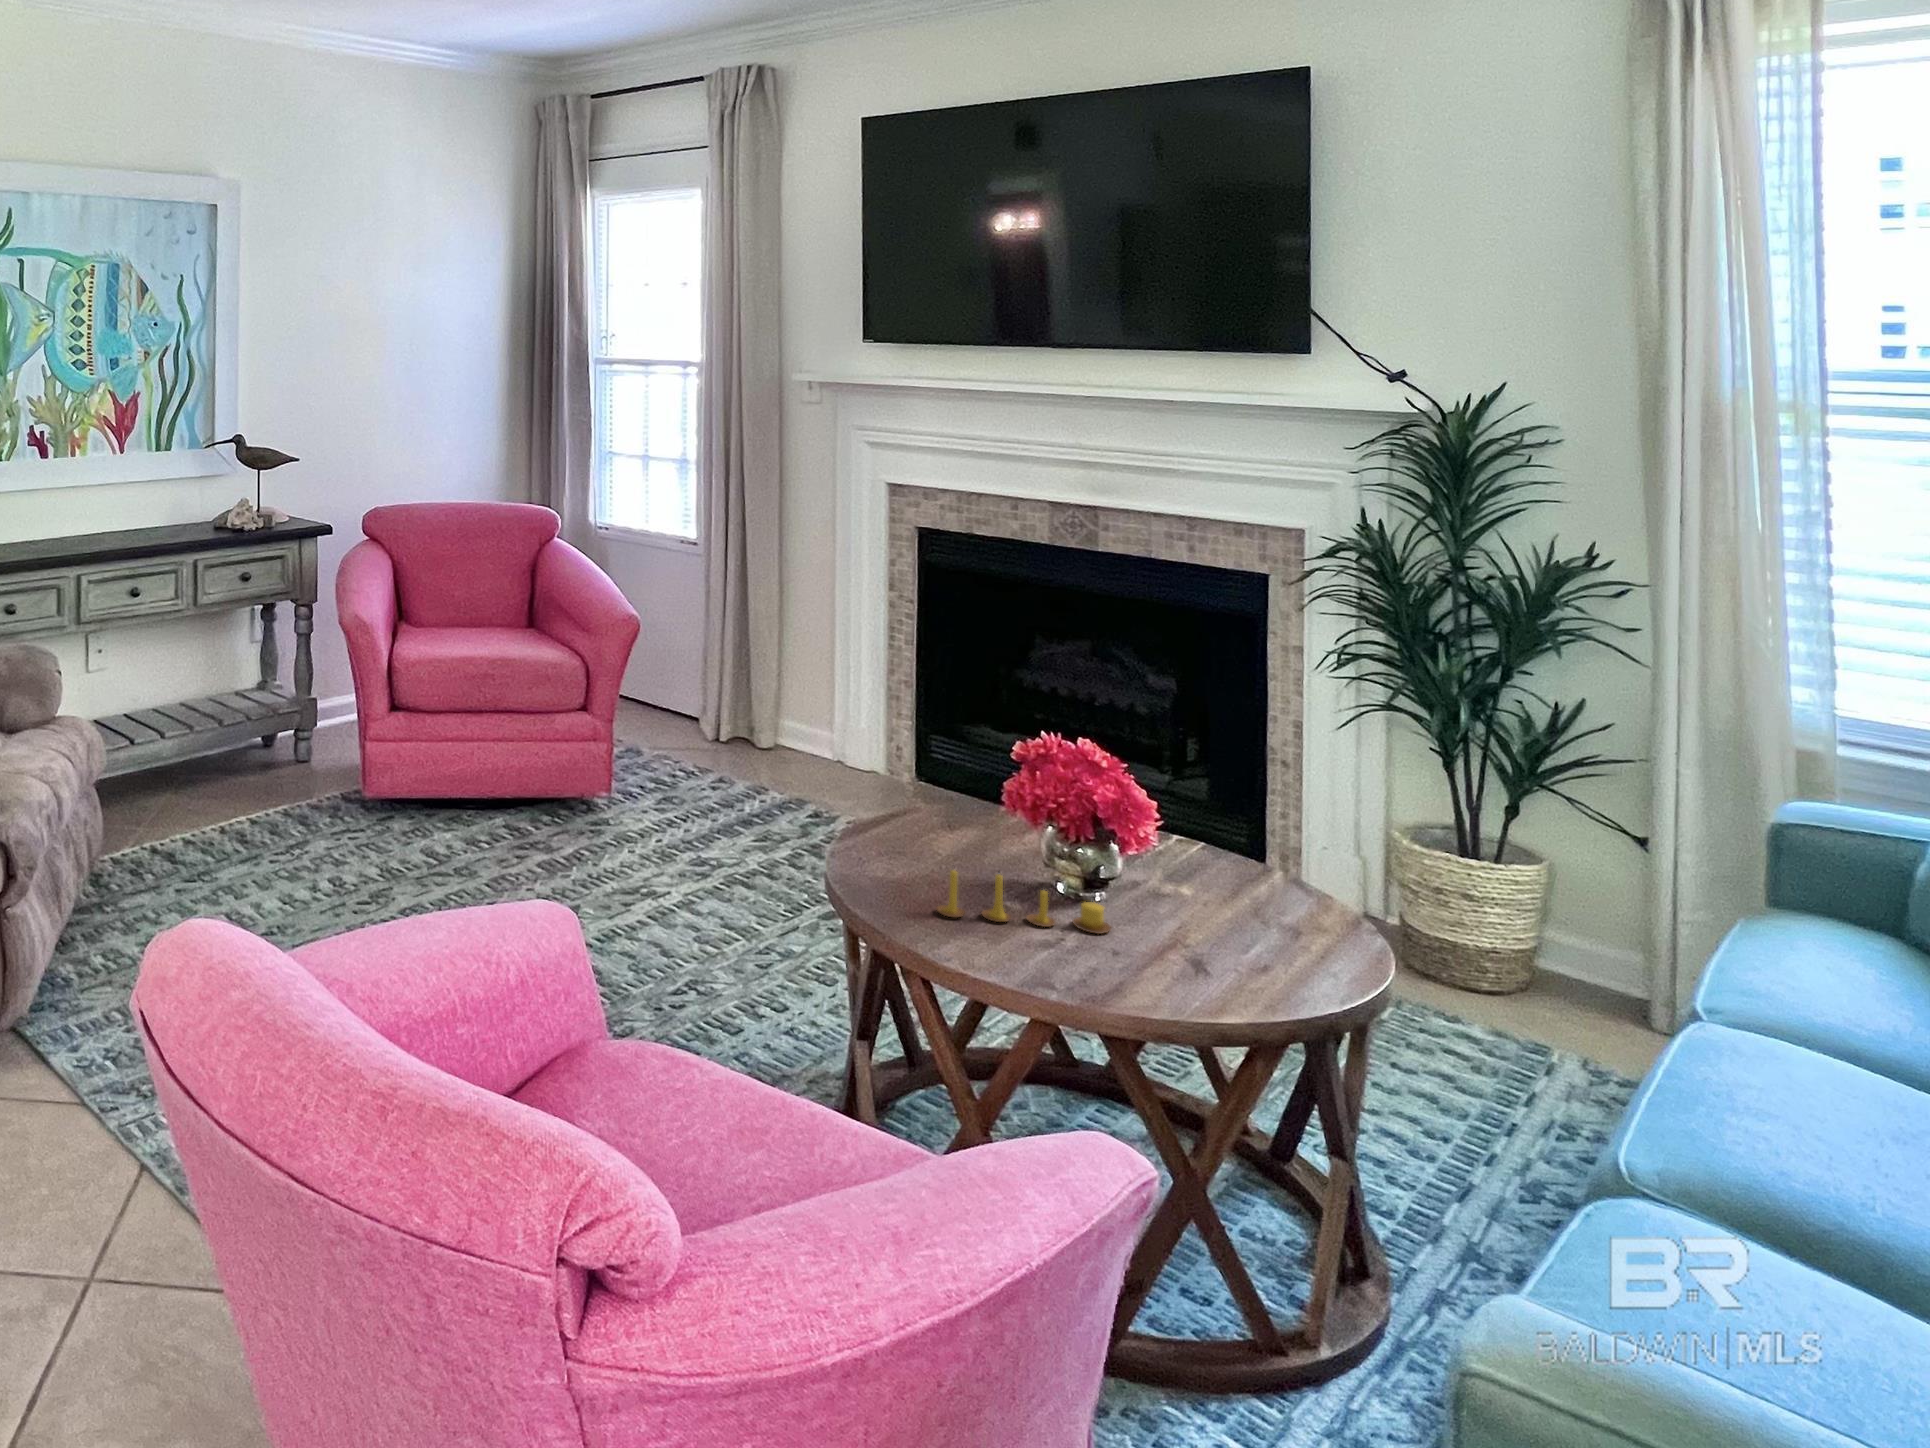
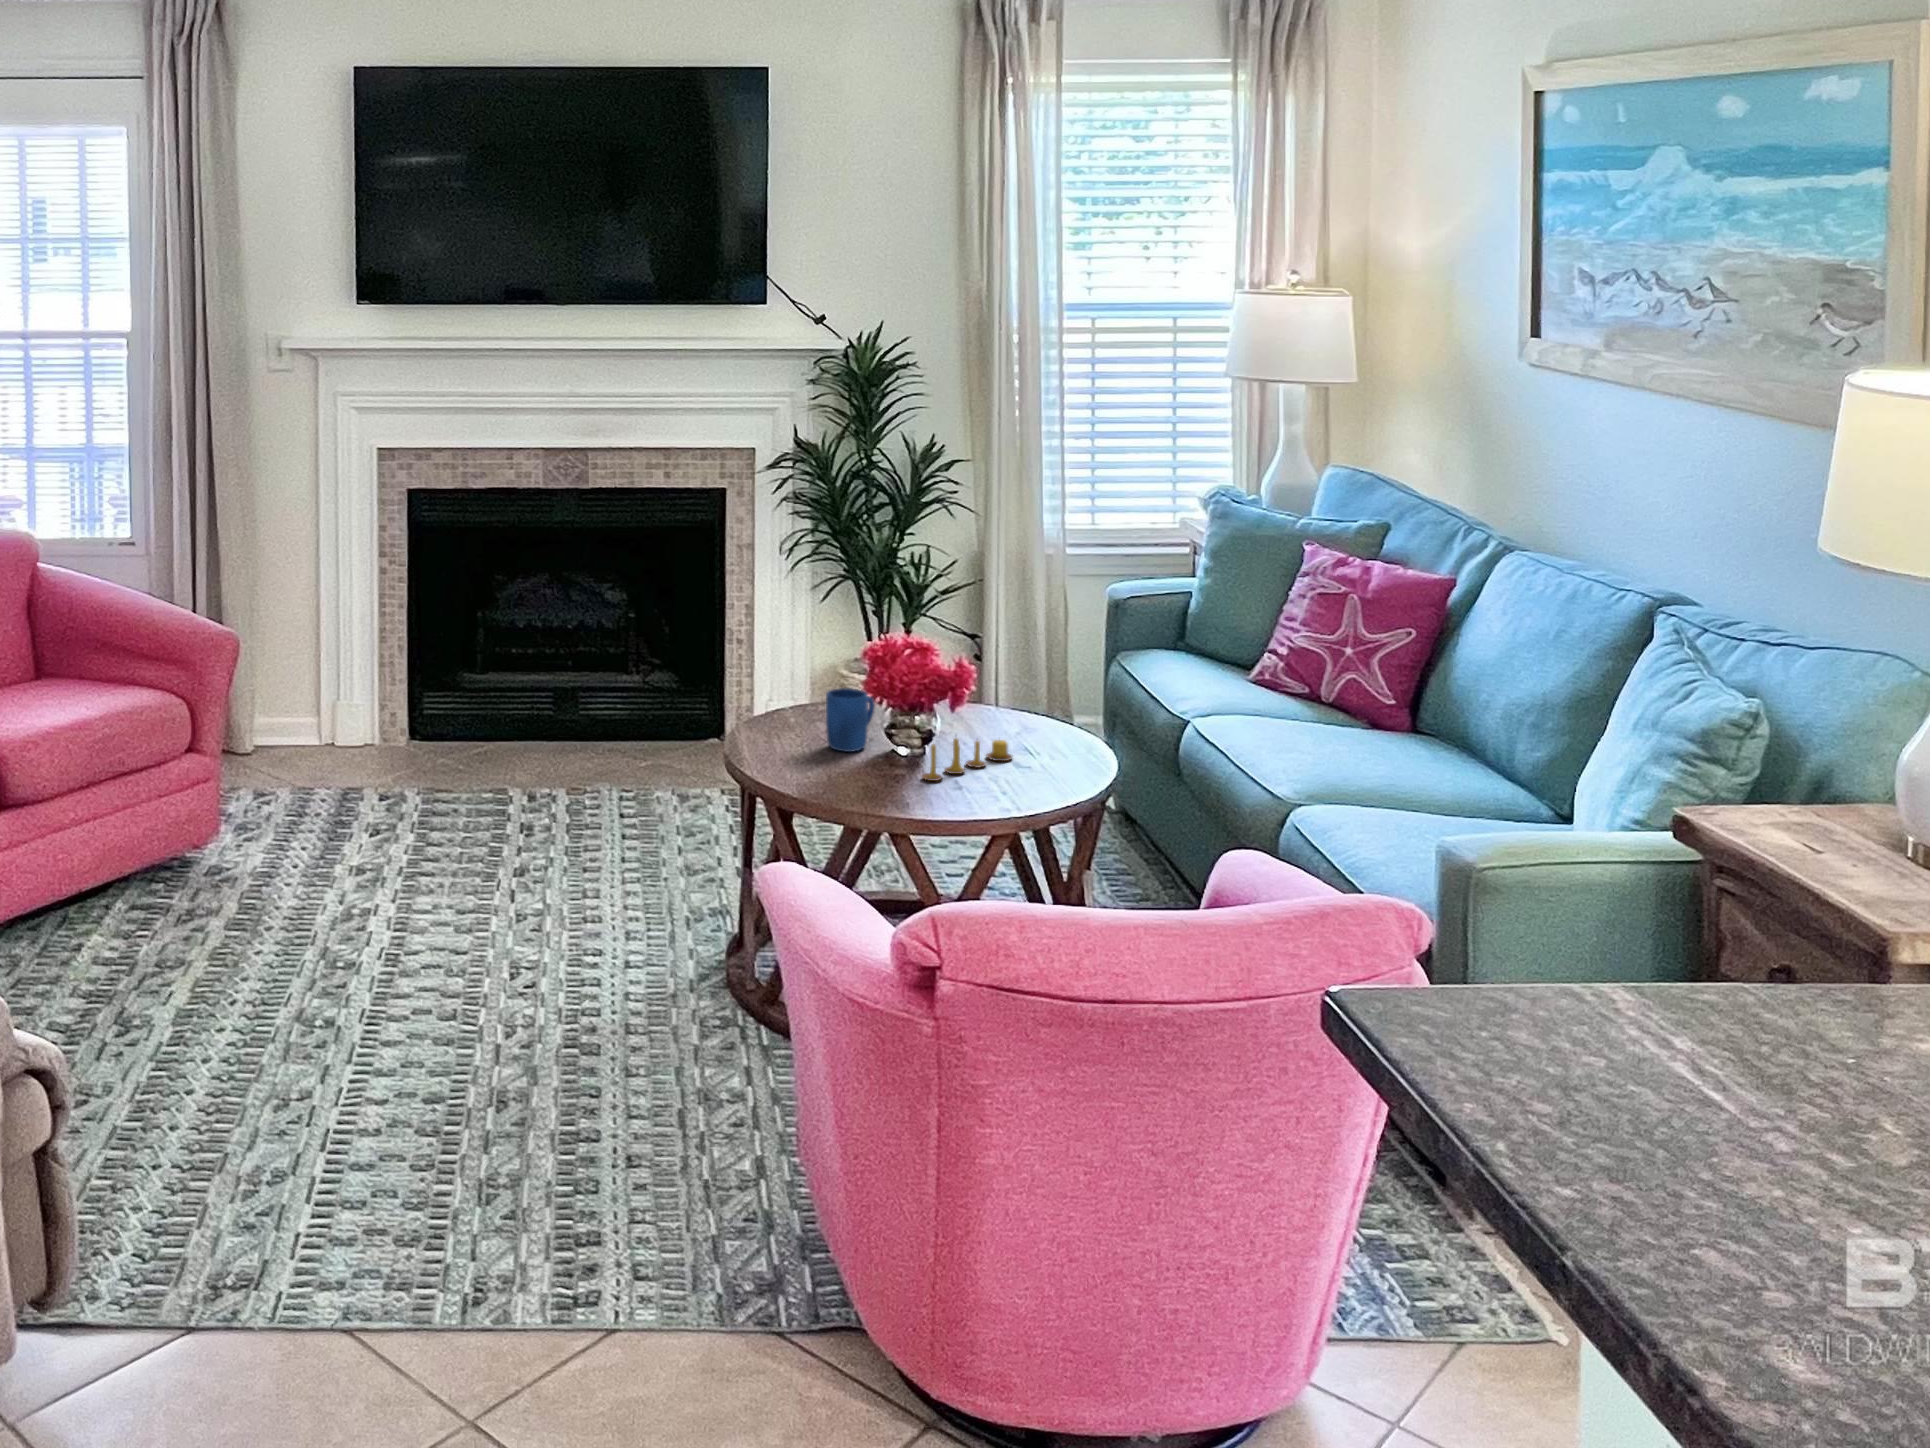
mug: none [920,782,994,863] -> present [826,688,875,752]

